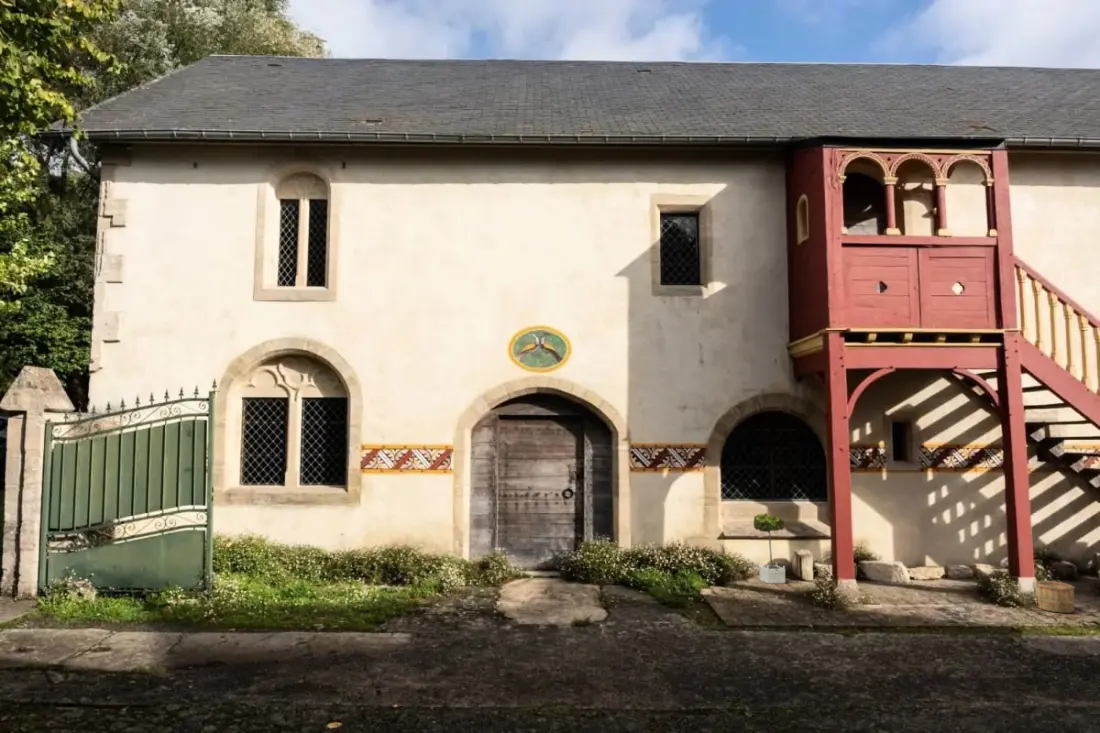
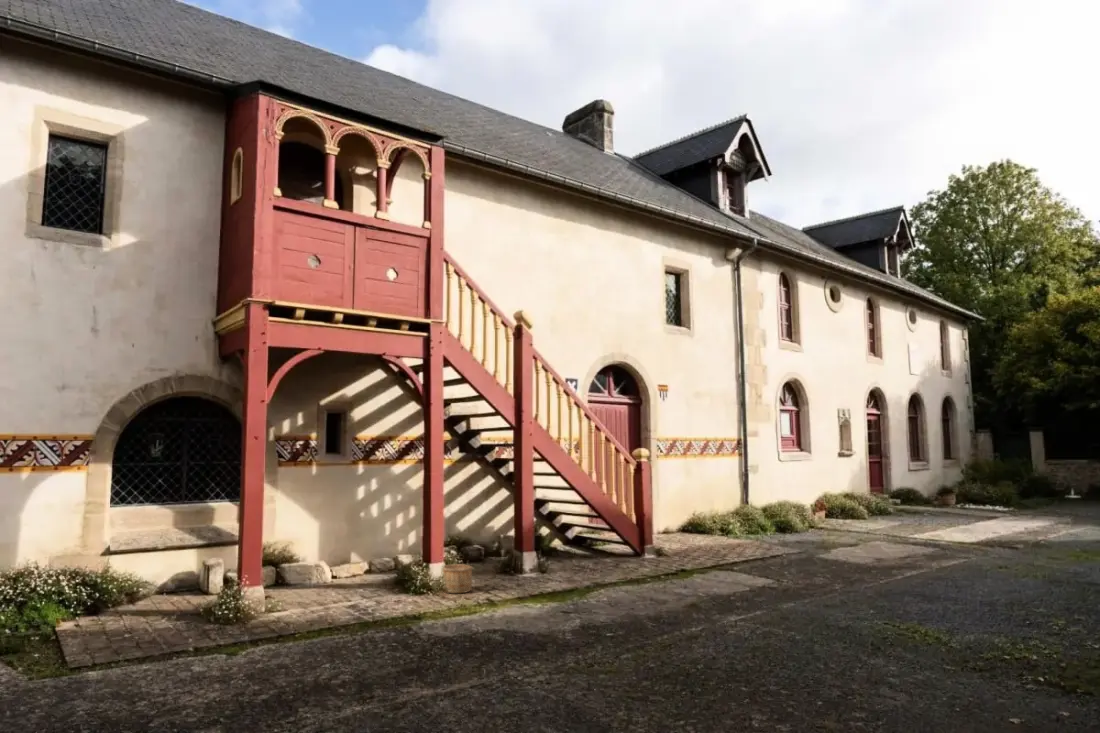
potted tree: present [754,513,785,584] -> none [151,518,191,605]

